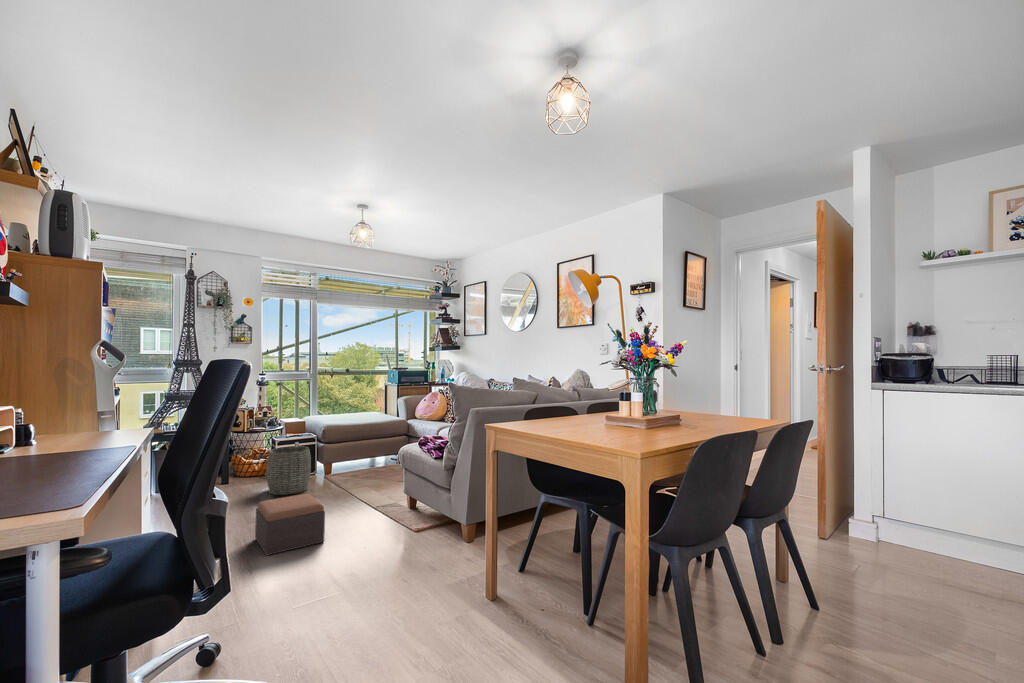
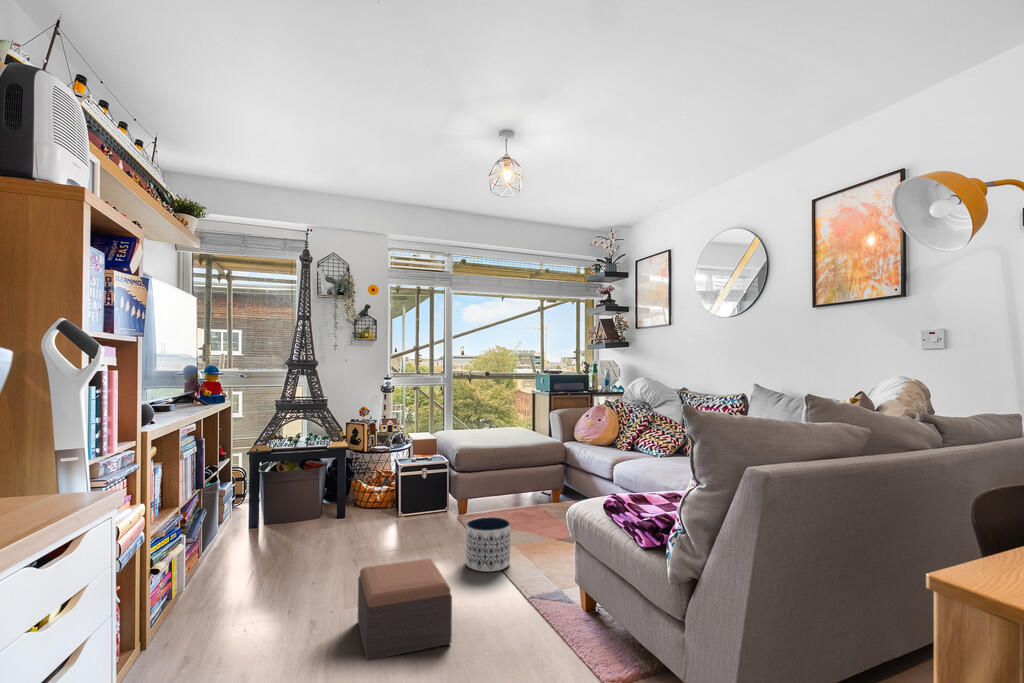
woven basket: present [266,446,311,495] -> none [385,475,440,543]
planter: none [332,470,365,506] -> present [466,517,510,572]

